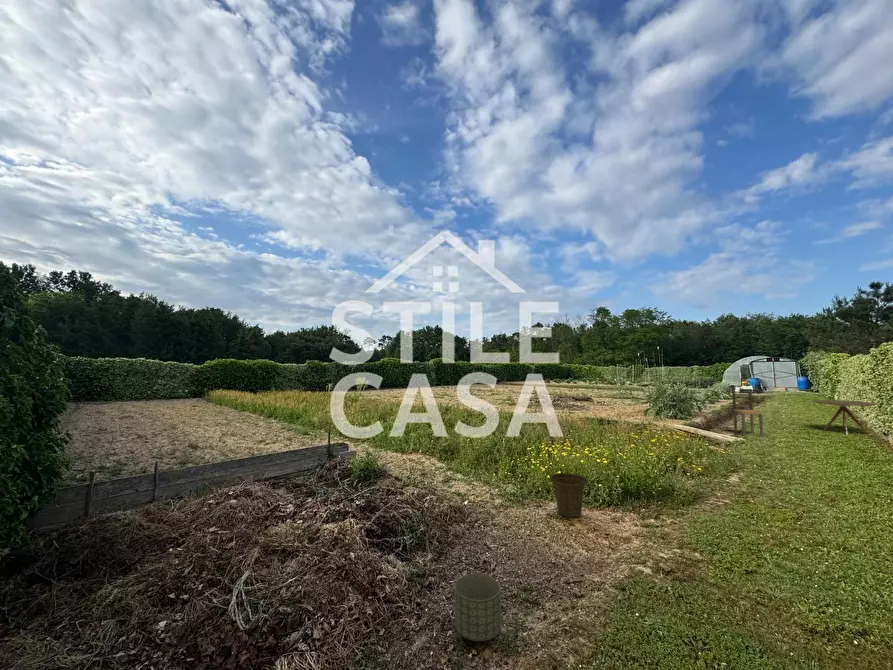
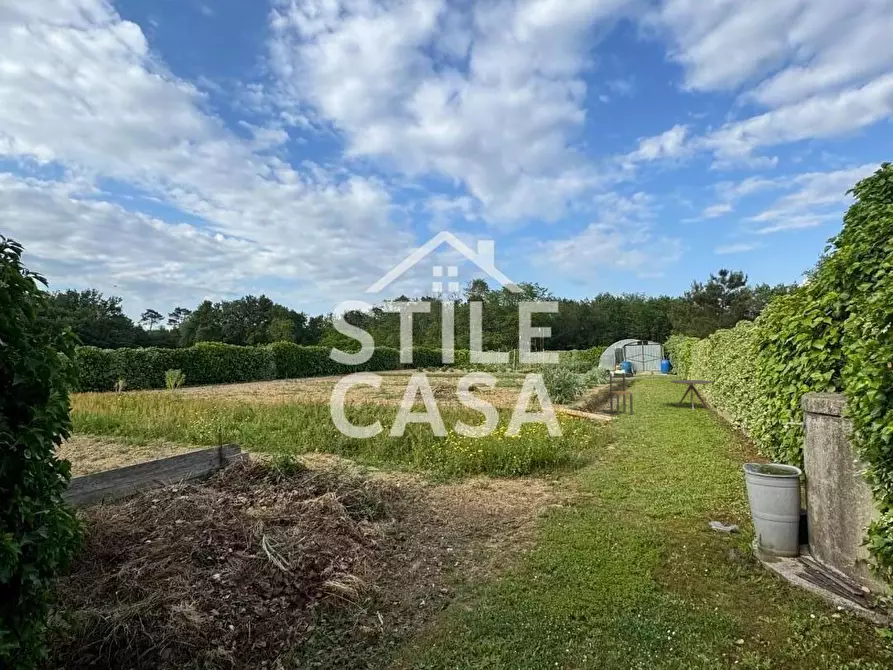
basket: present [550,473,588,518] -> none [474,450,506,487]
planter: present [455,573,501,641] -> none [434,517,470,560]

